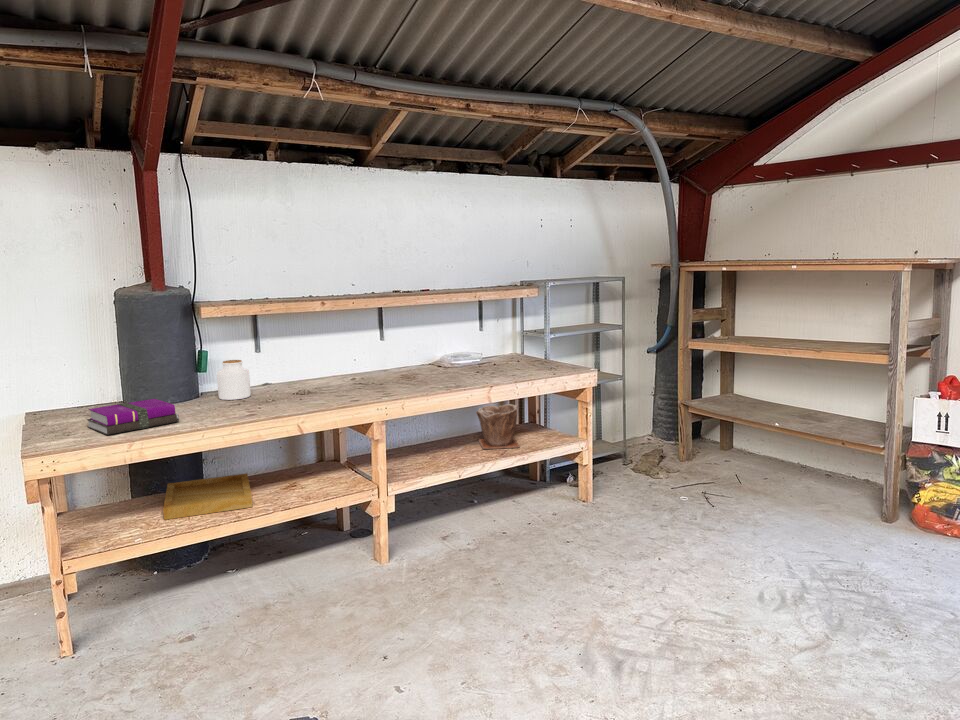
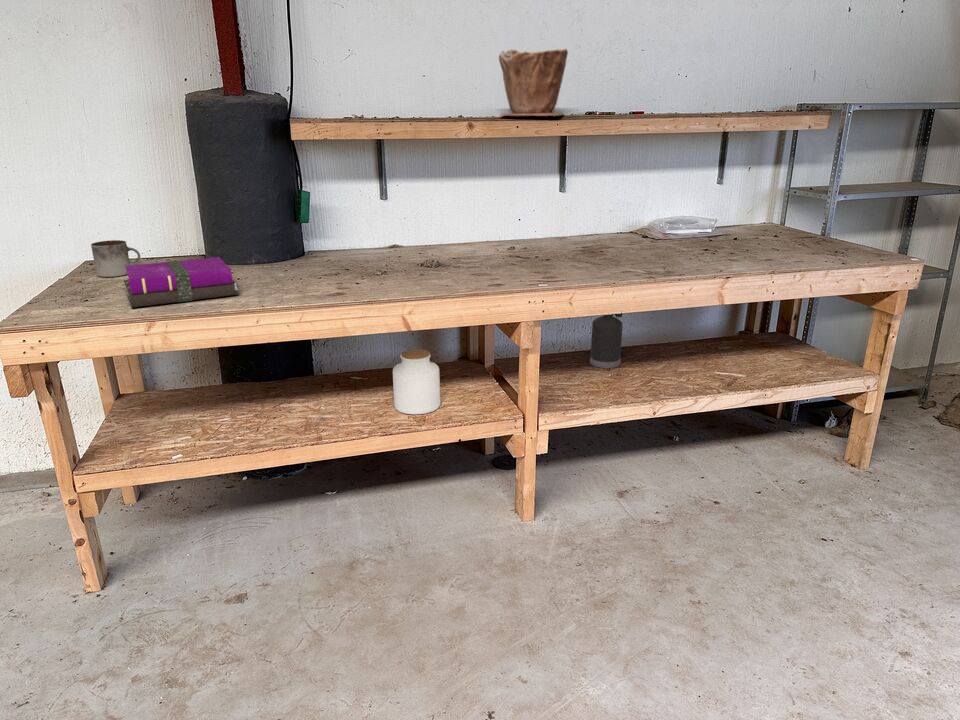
jar: present [217,360,251,400] -> present [393,349,440,415]
mug: none [46,393,83,421] -> present [91,240,140,277]
spray bottle: none [411,404,432,456] -> present [590,313,623,368]
plant pot: present [476,404,519,449] -> present [499,49,568,116]
tray: present [163,474,252,520] -> none [220,370,353,429]

